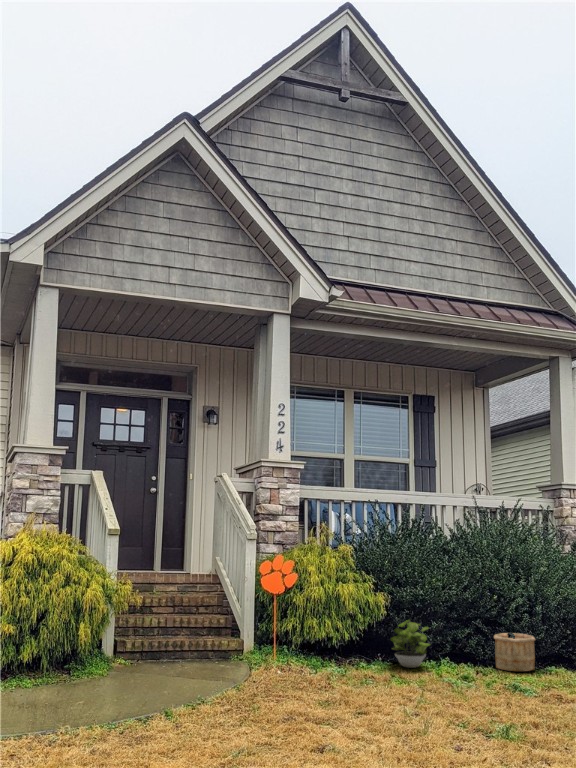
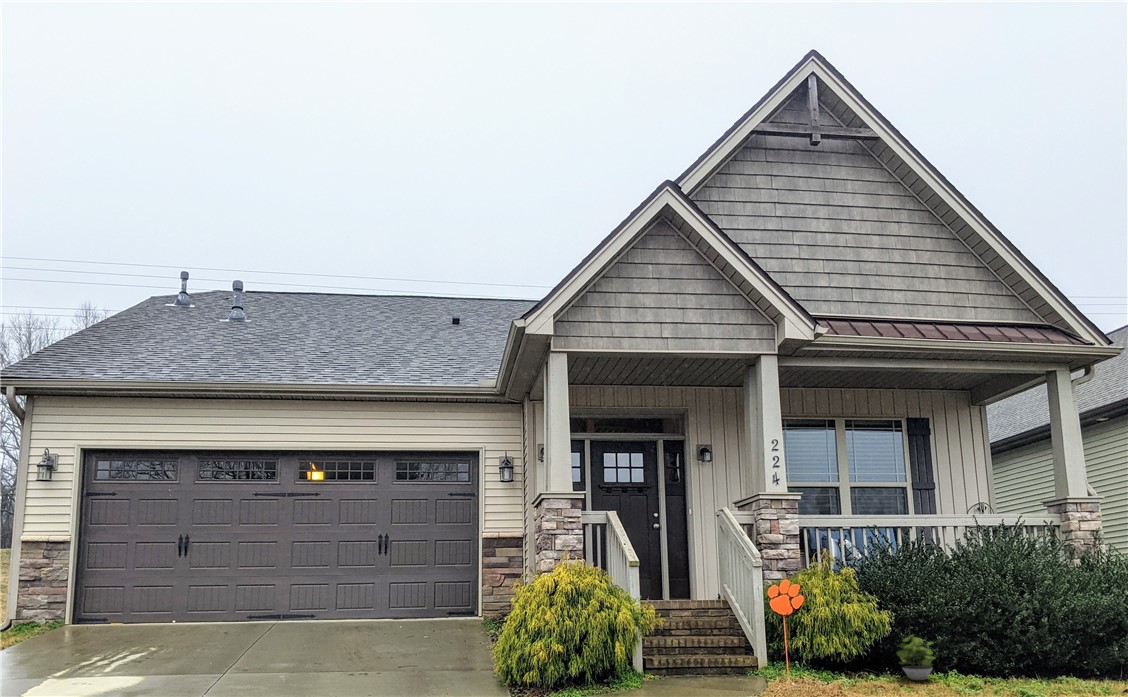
wooden bucket: present [494,633,535,671] -> none [1000,647,1044,683]

